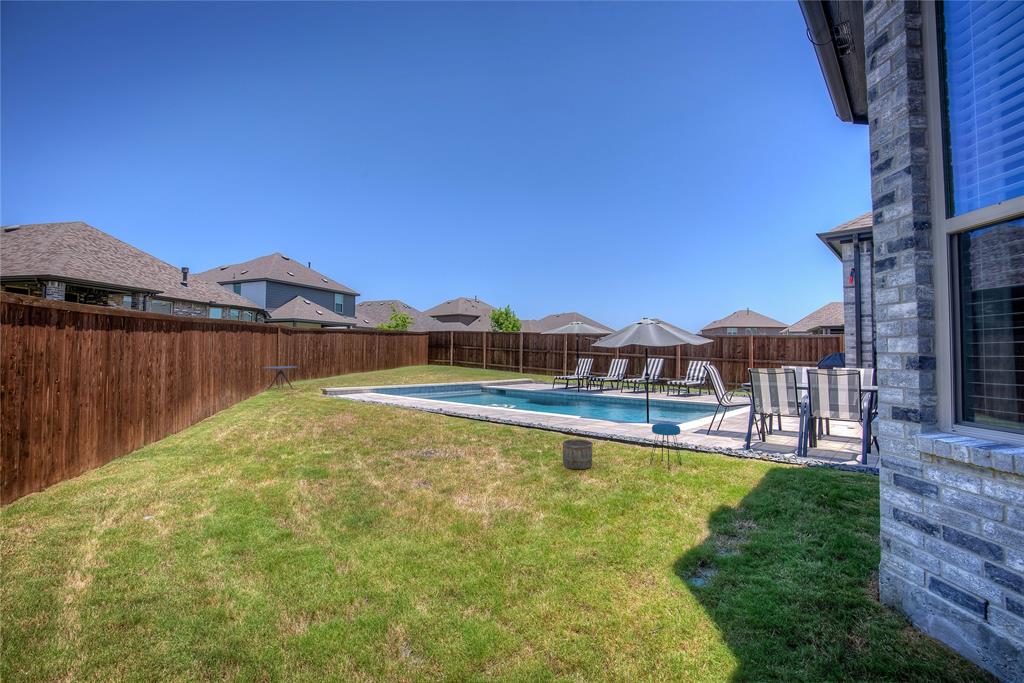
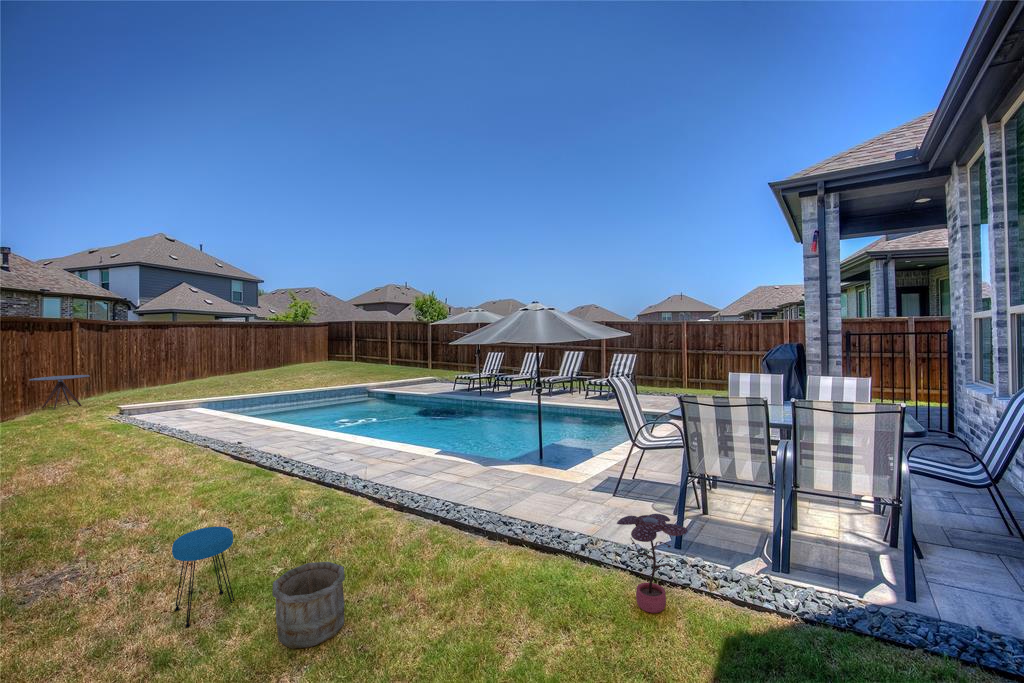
potted plant: none [721,421,756,464] -> present [617,514,688,613]
stool: present [650,424,681,469] -> present [172,527,234,627]

